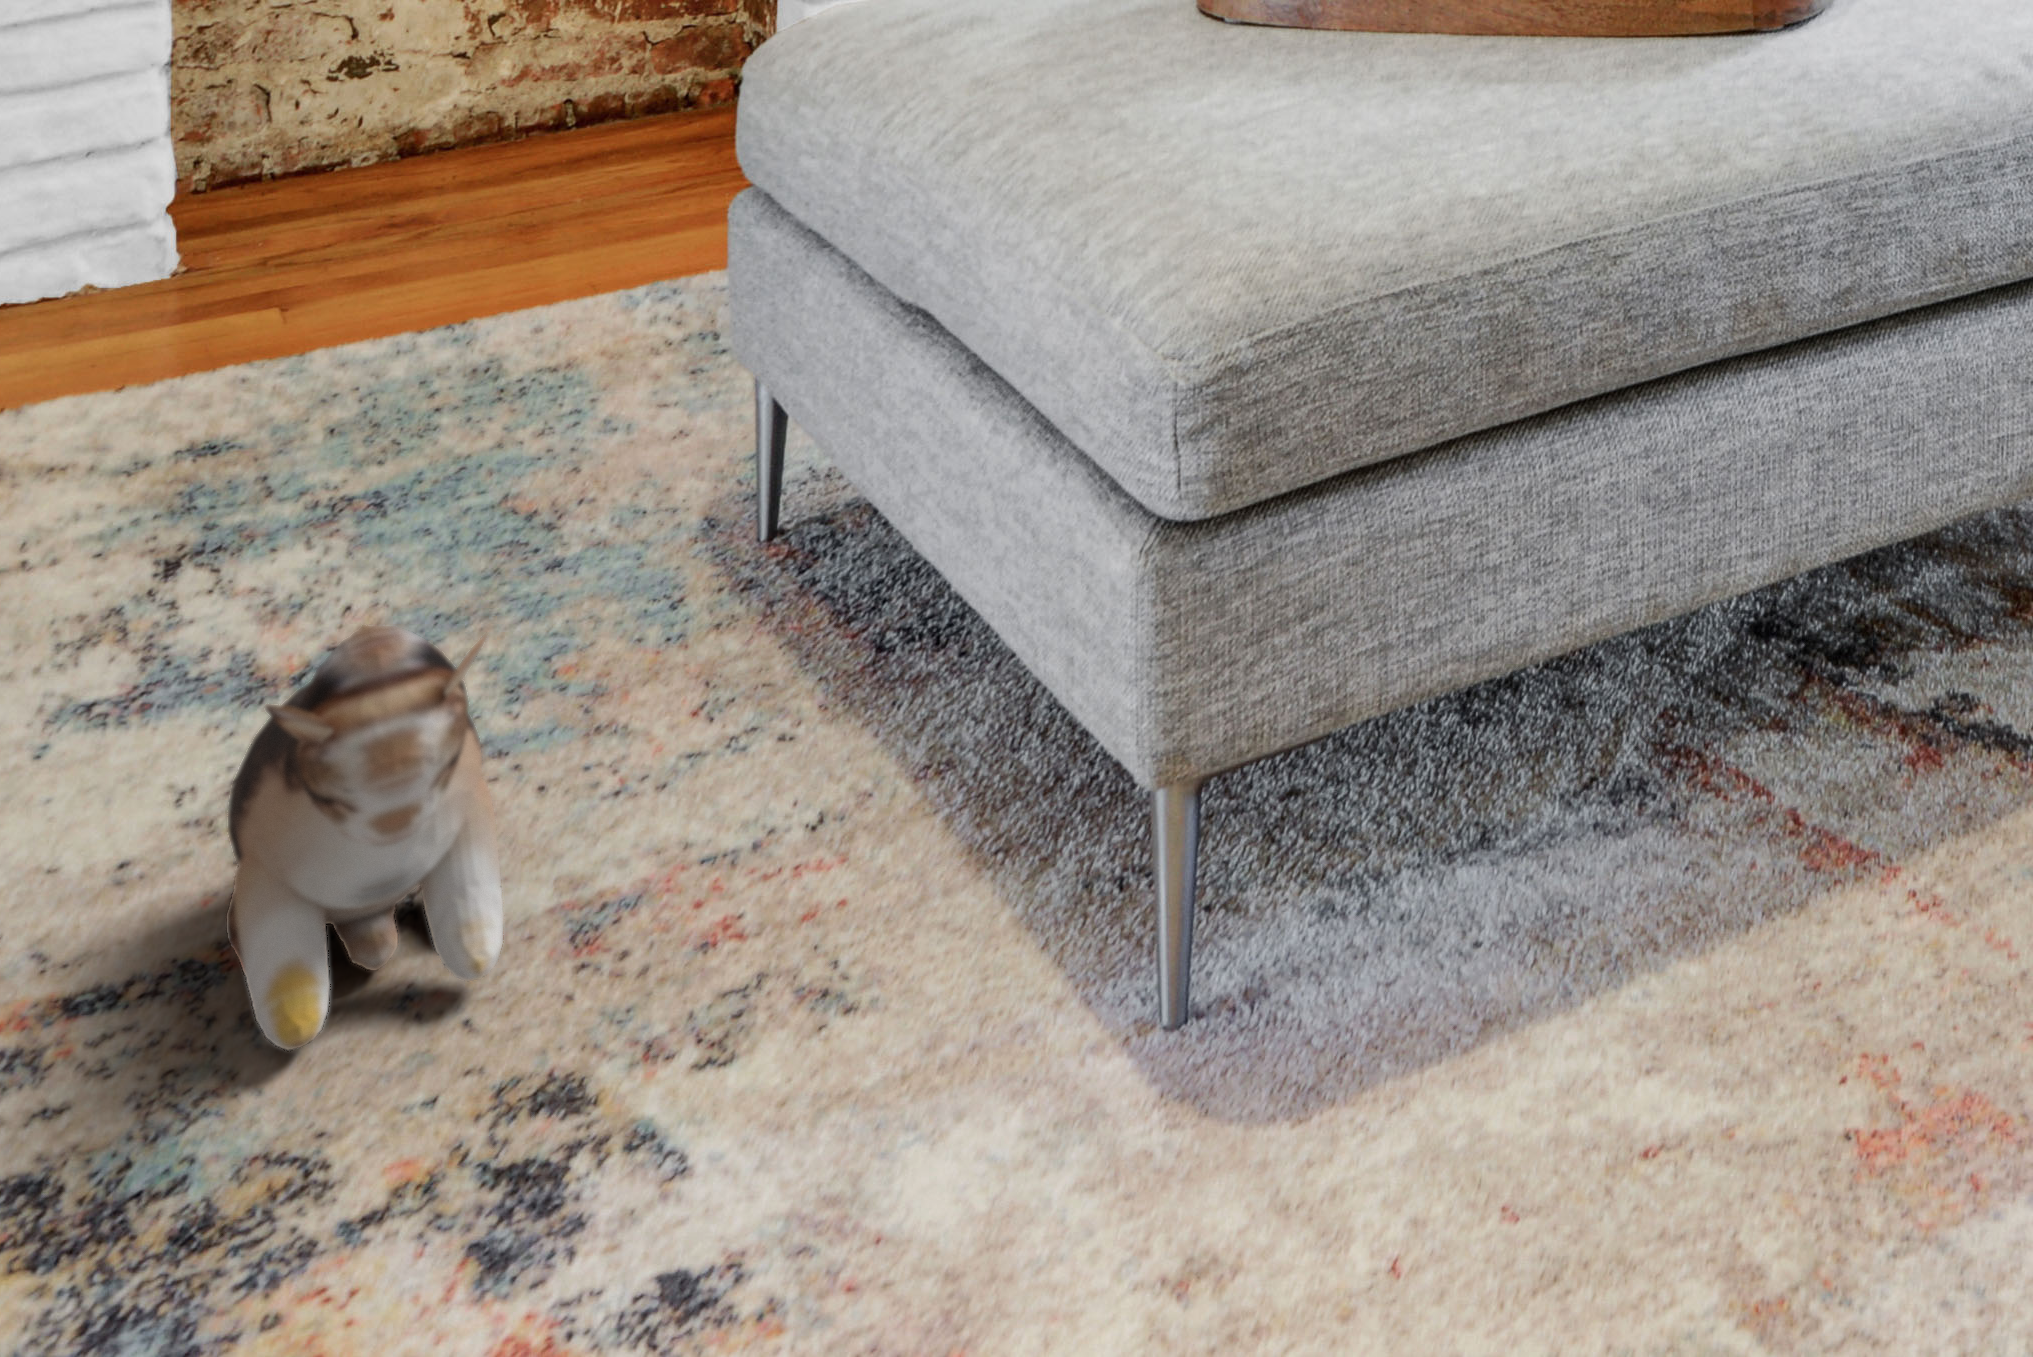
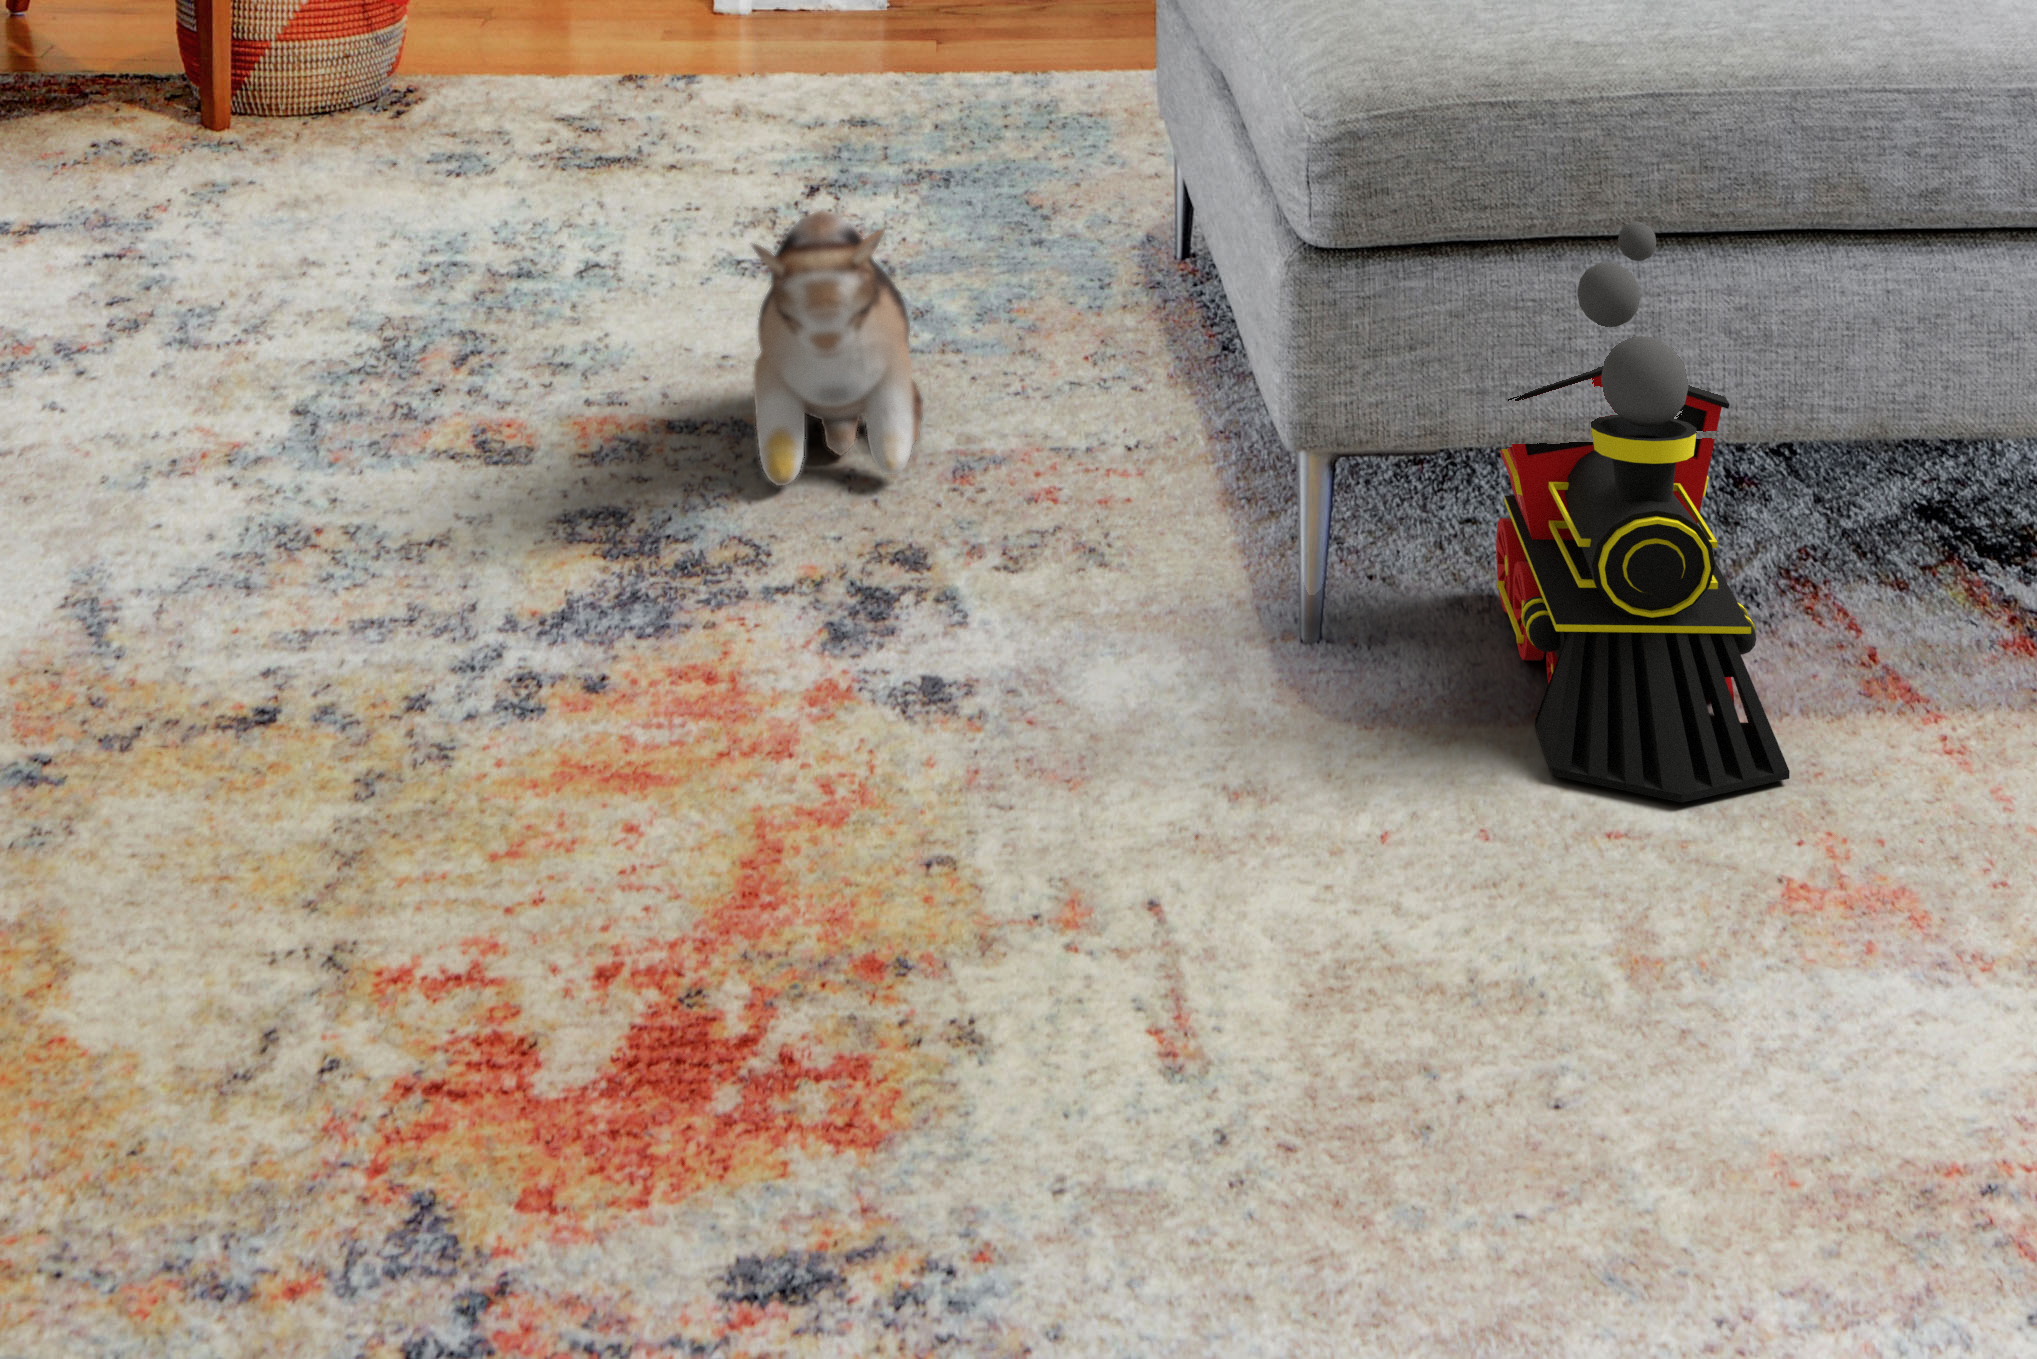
toy train: none [1345,405,1818,1135] -> present [1496,222,1790,802]

